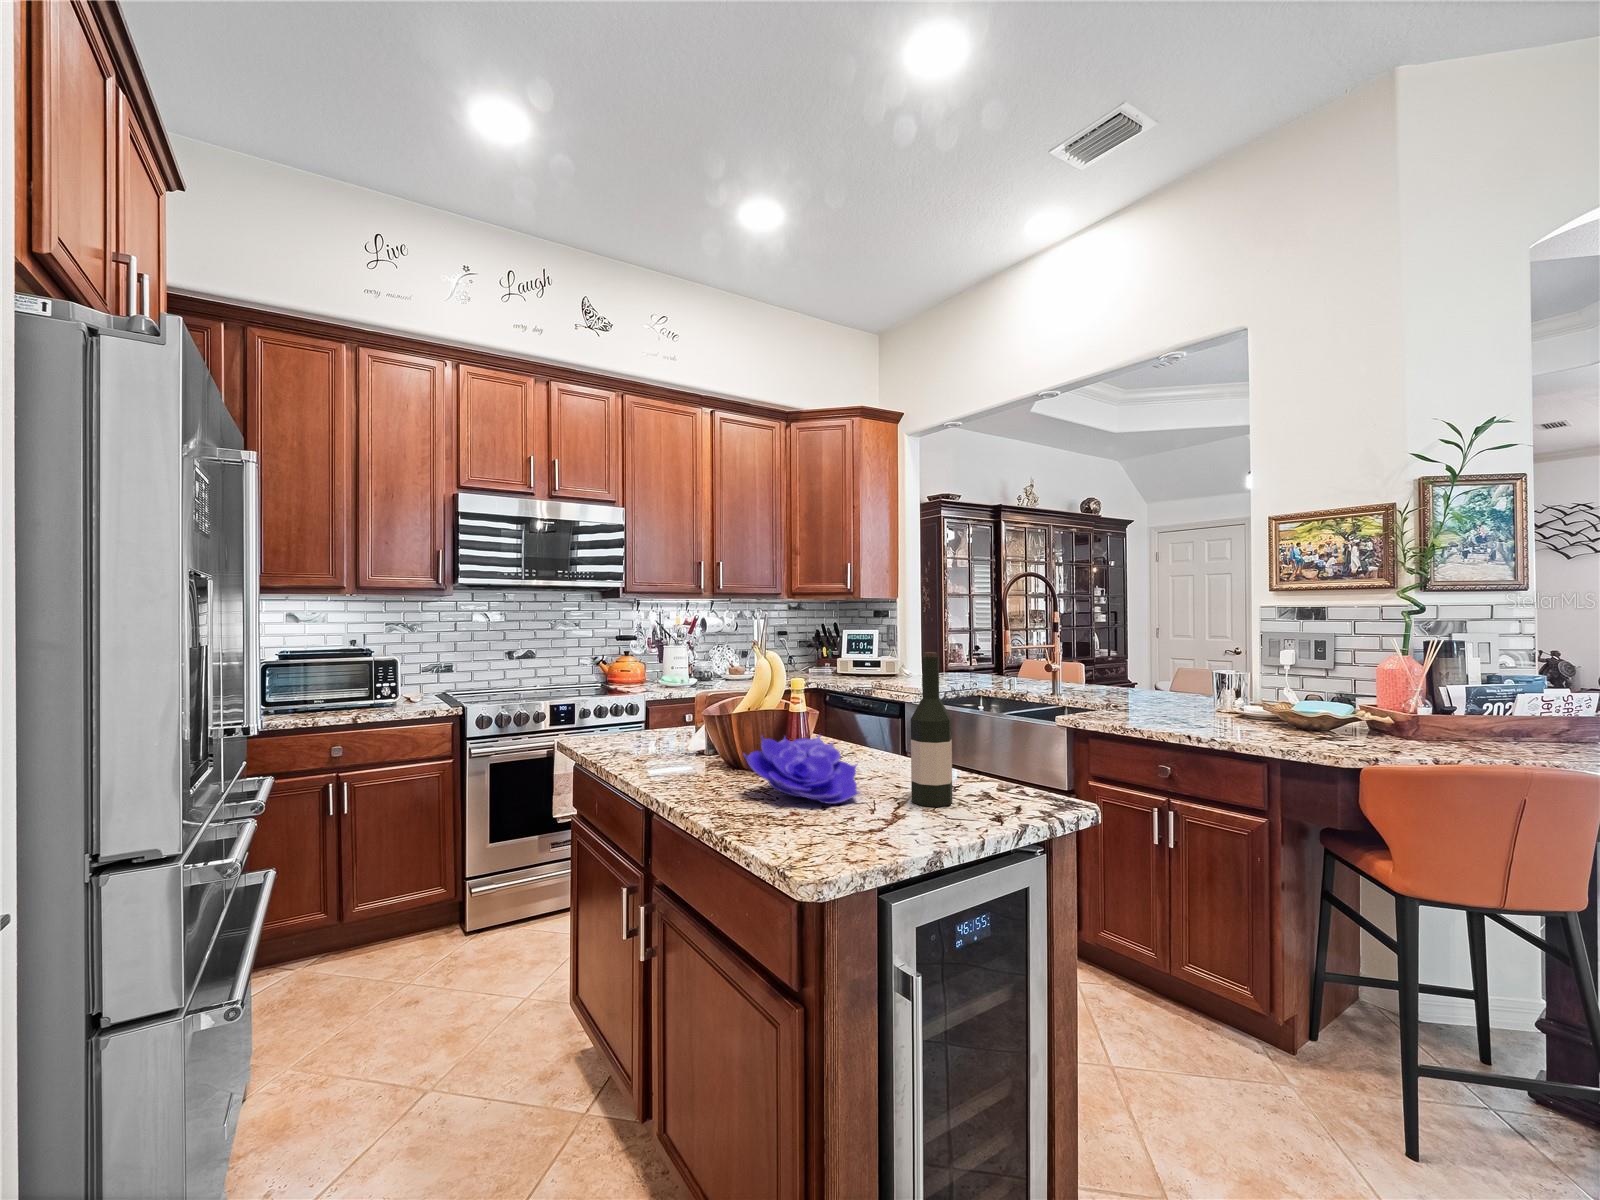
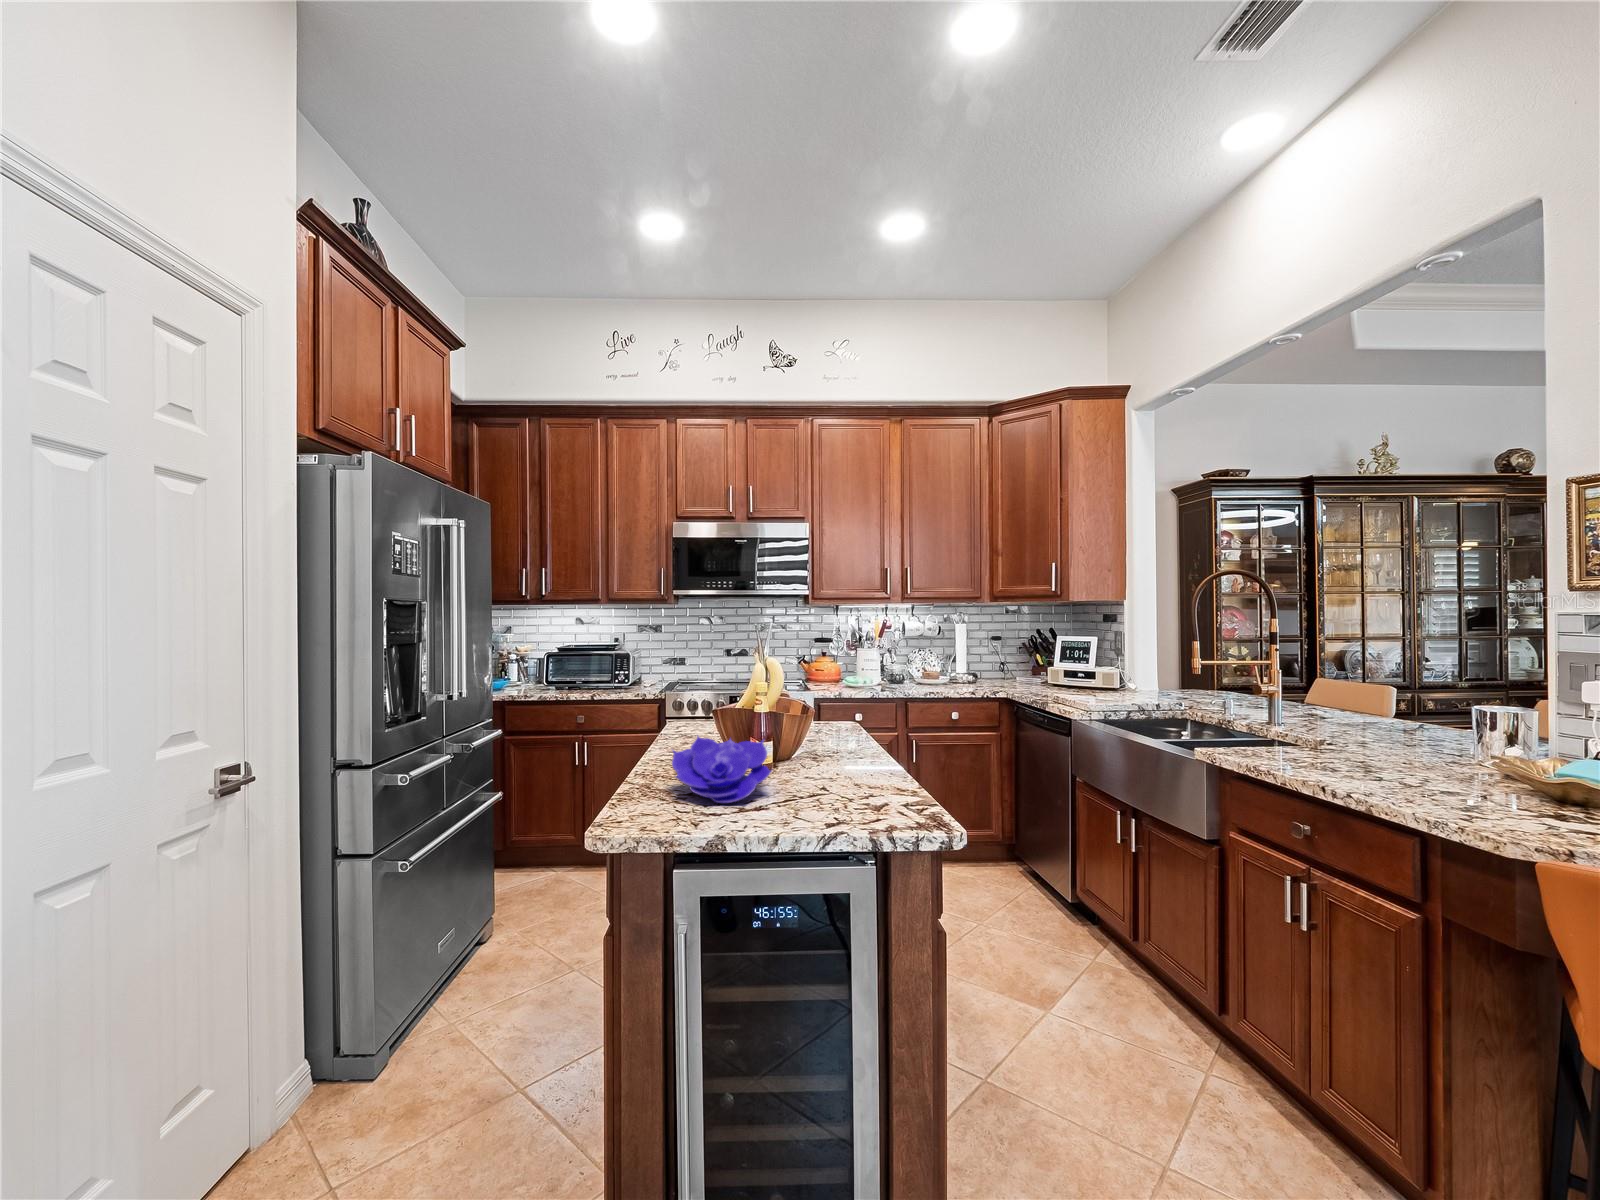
wine bottle: present [911,652,952,807] -> none [791,665,830,820]

